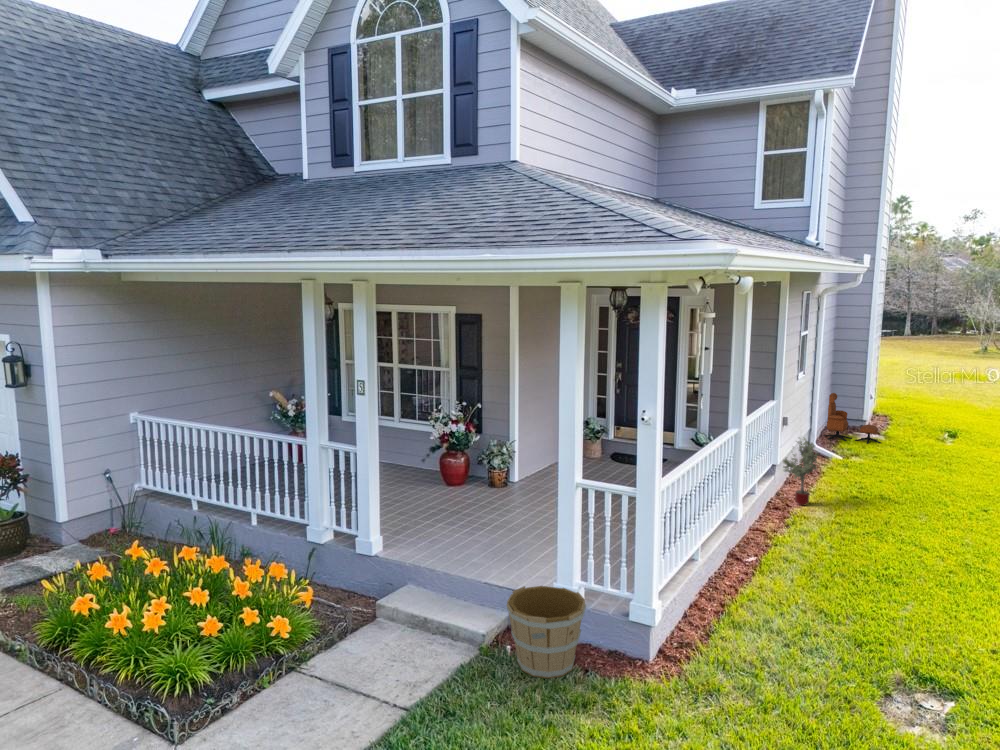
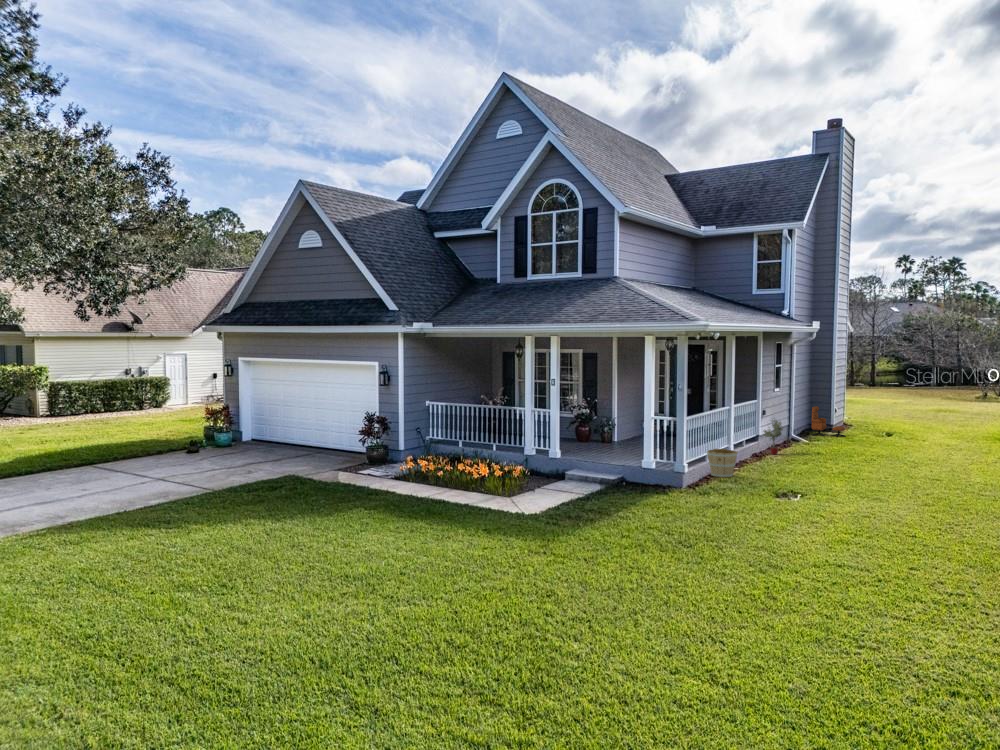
wooden bucket: present [506,586,586,678] -> present [707,449,738,477]

